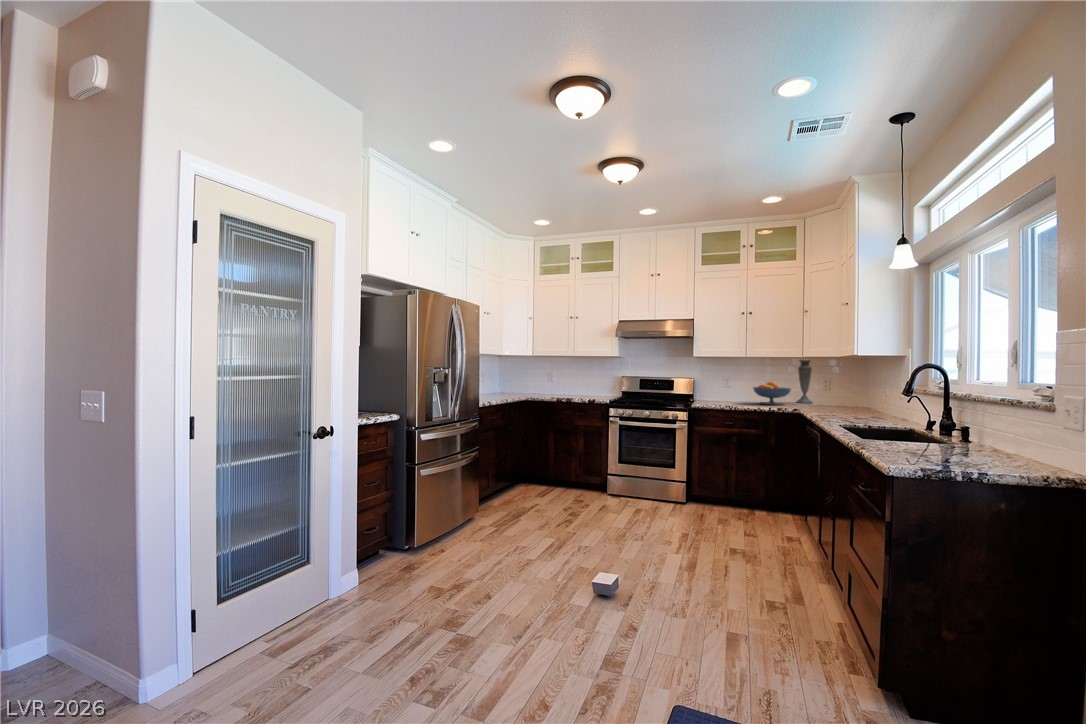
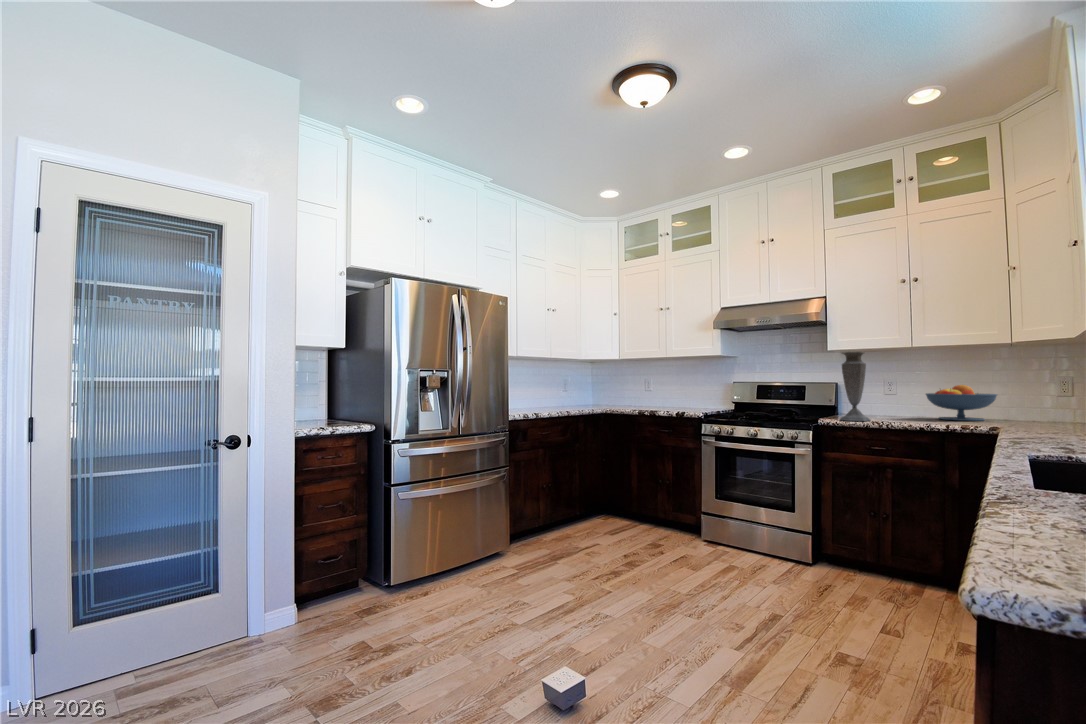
vase: present [797,360,813,403] -> present [840,352,870,421]

